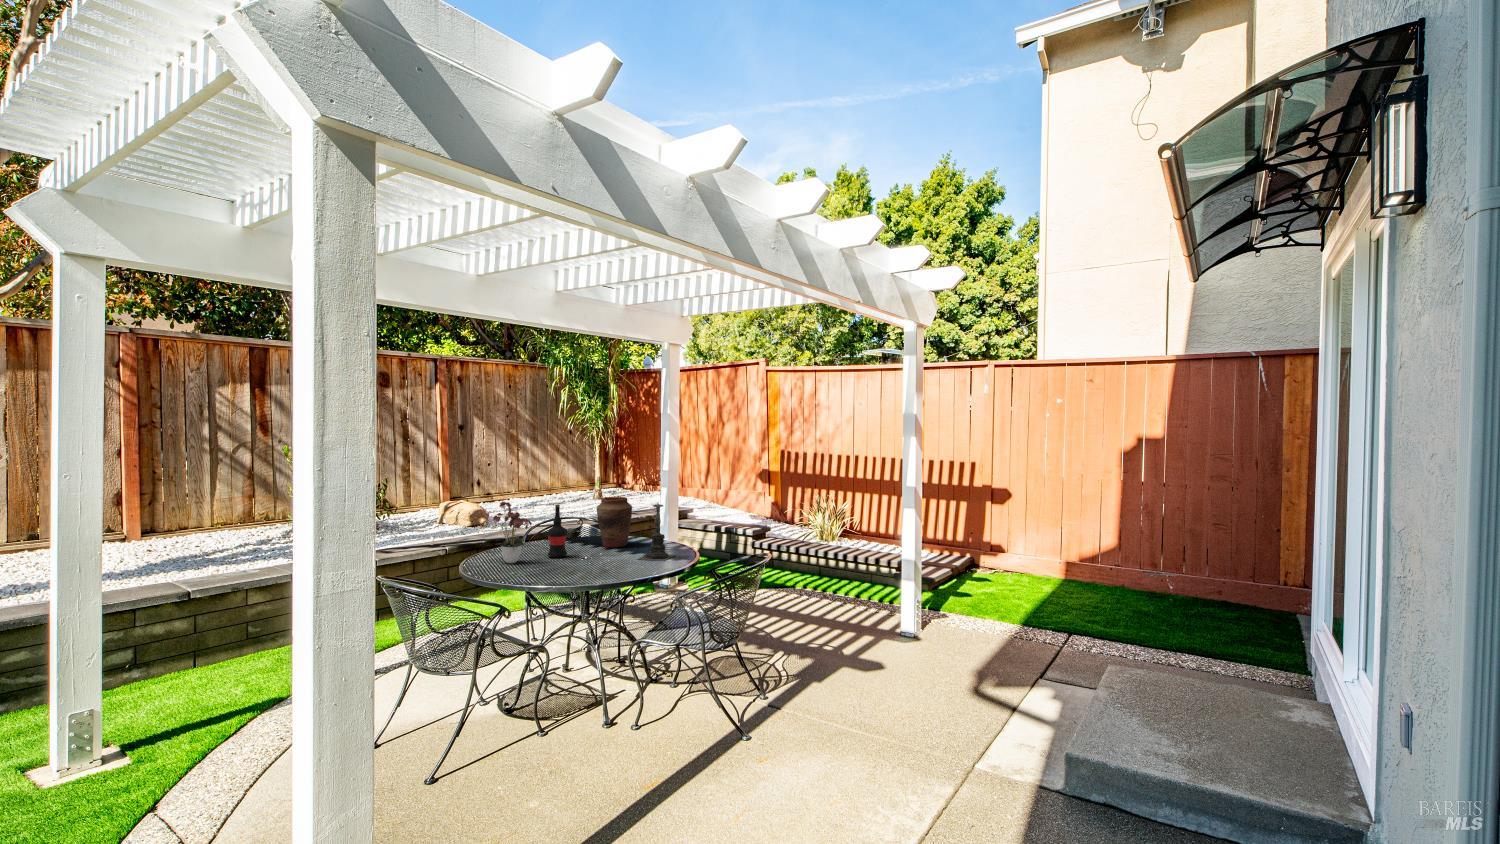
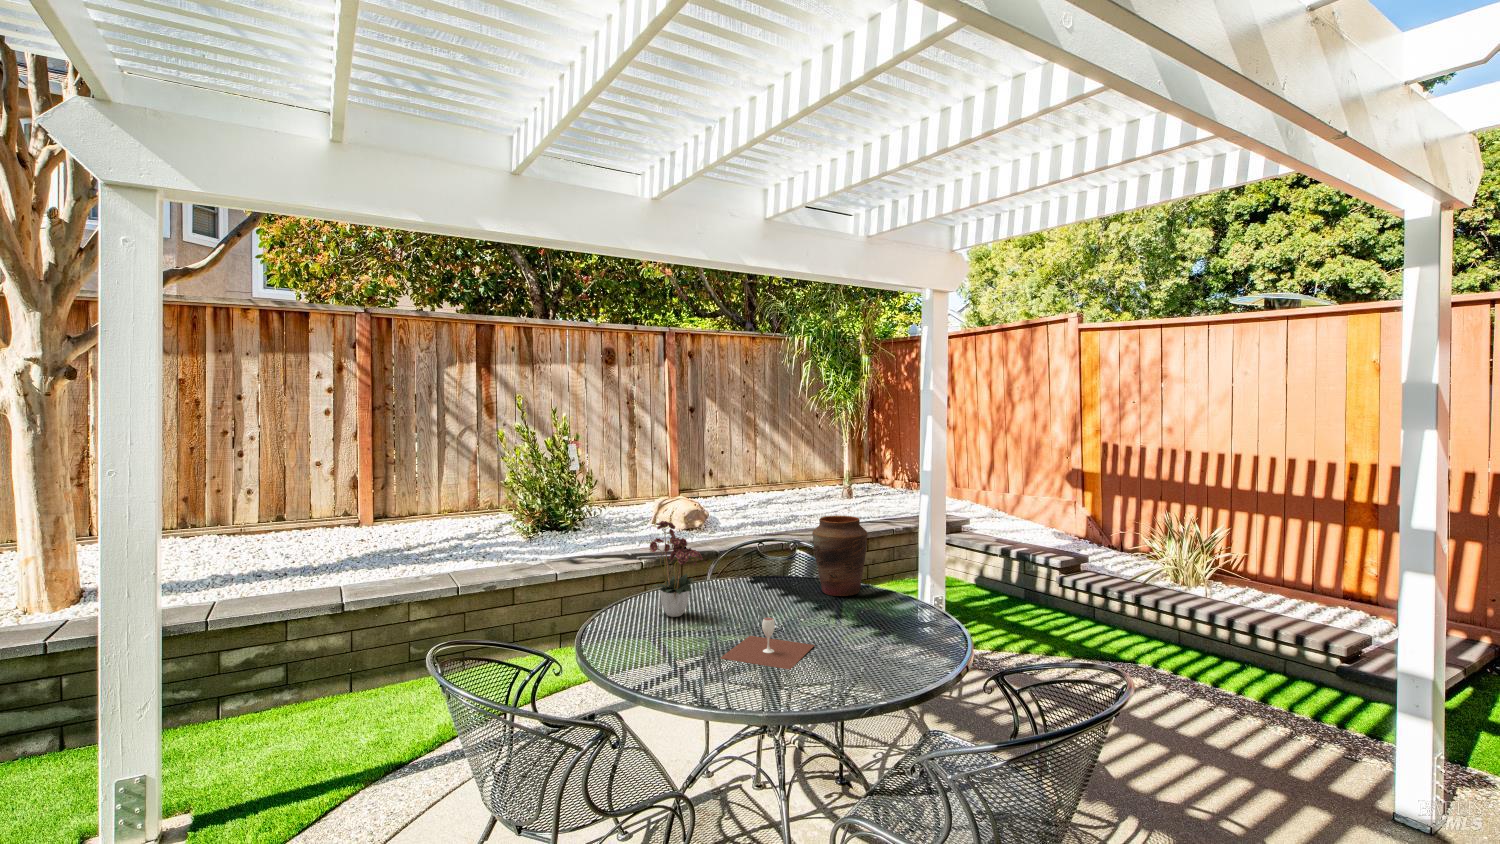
candle holder: present [639,503,675,561] -> none [868,525,936,640]
wine bottle: present [548,504,567,557] -> none [731,528,761,611]
wine glass: none [554,552,609,577] -> present [720,618,814,669]

